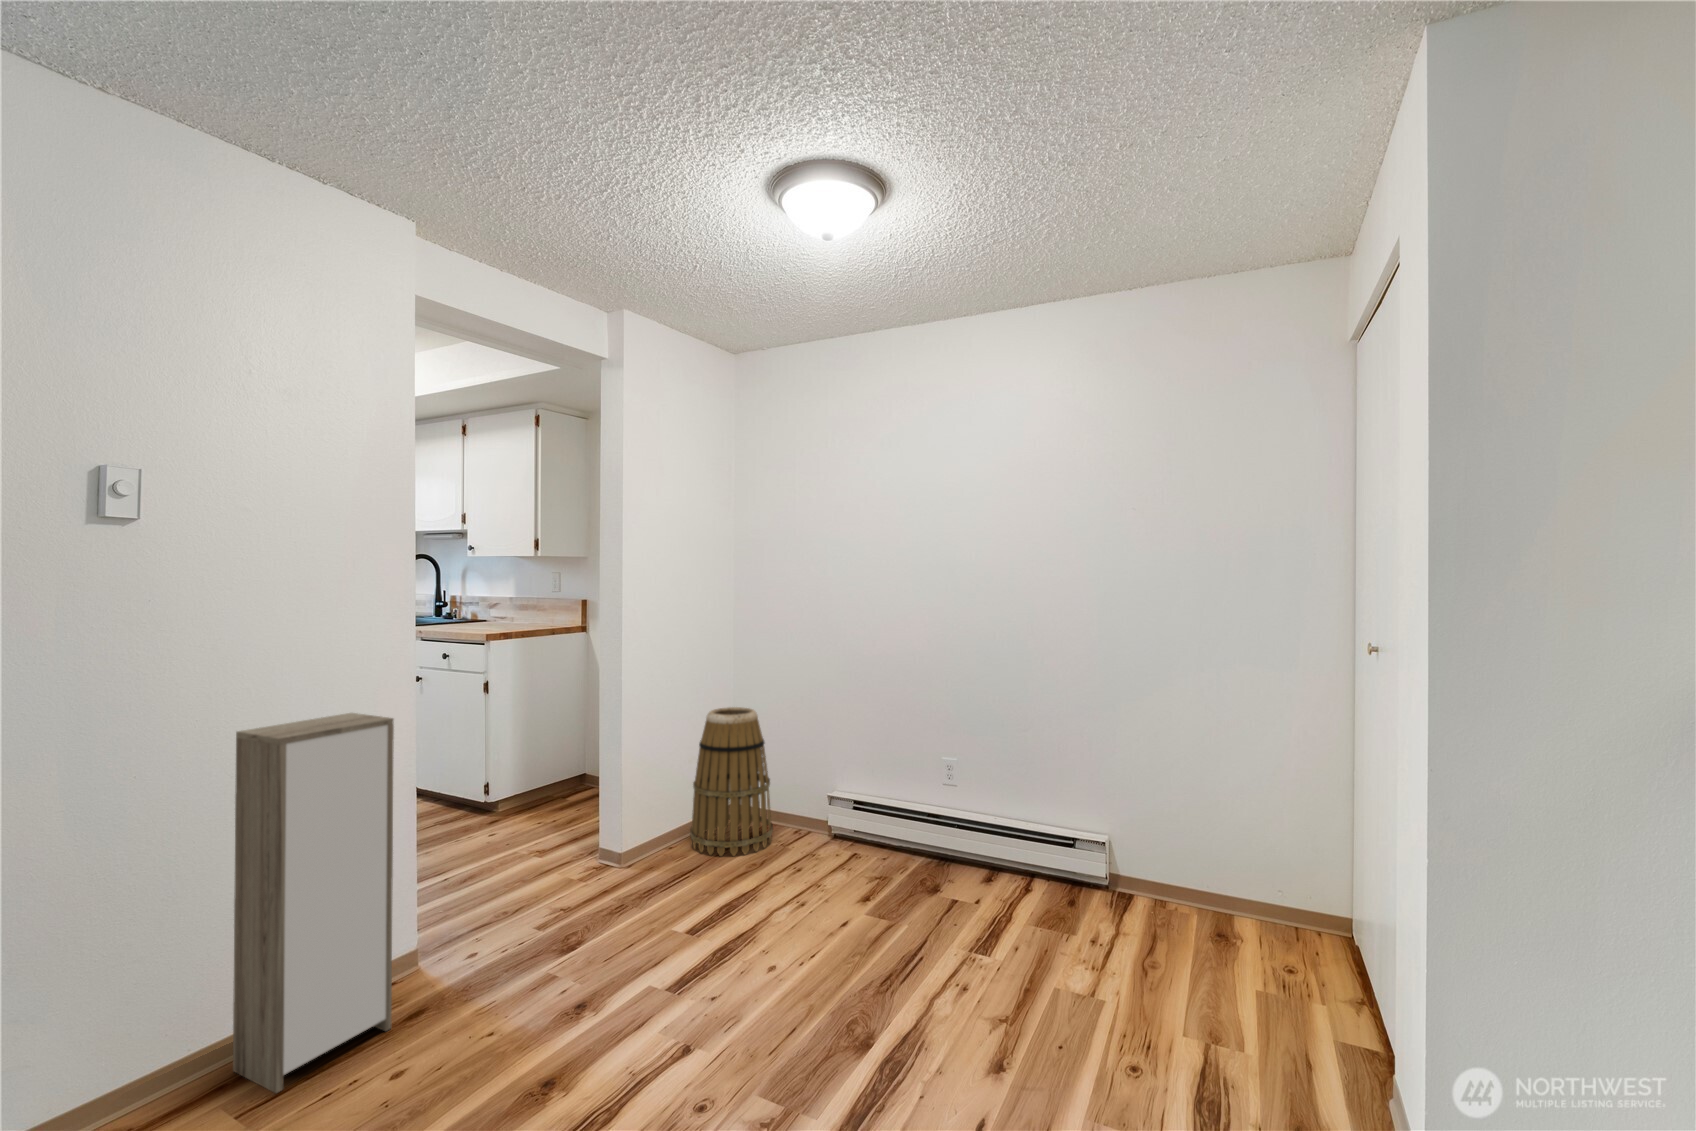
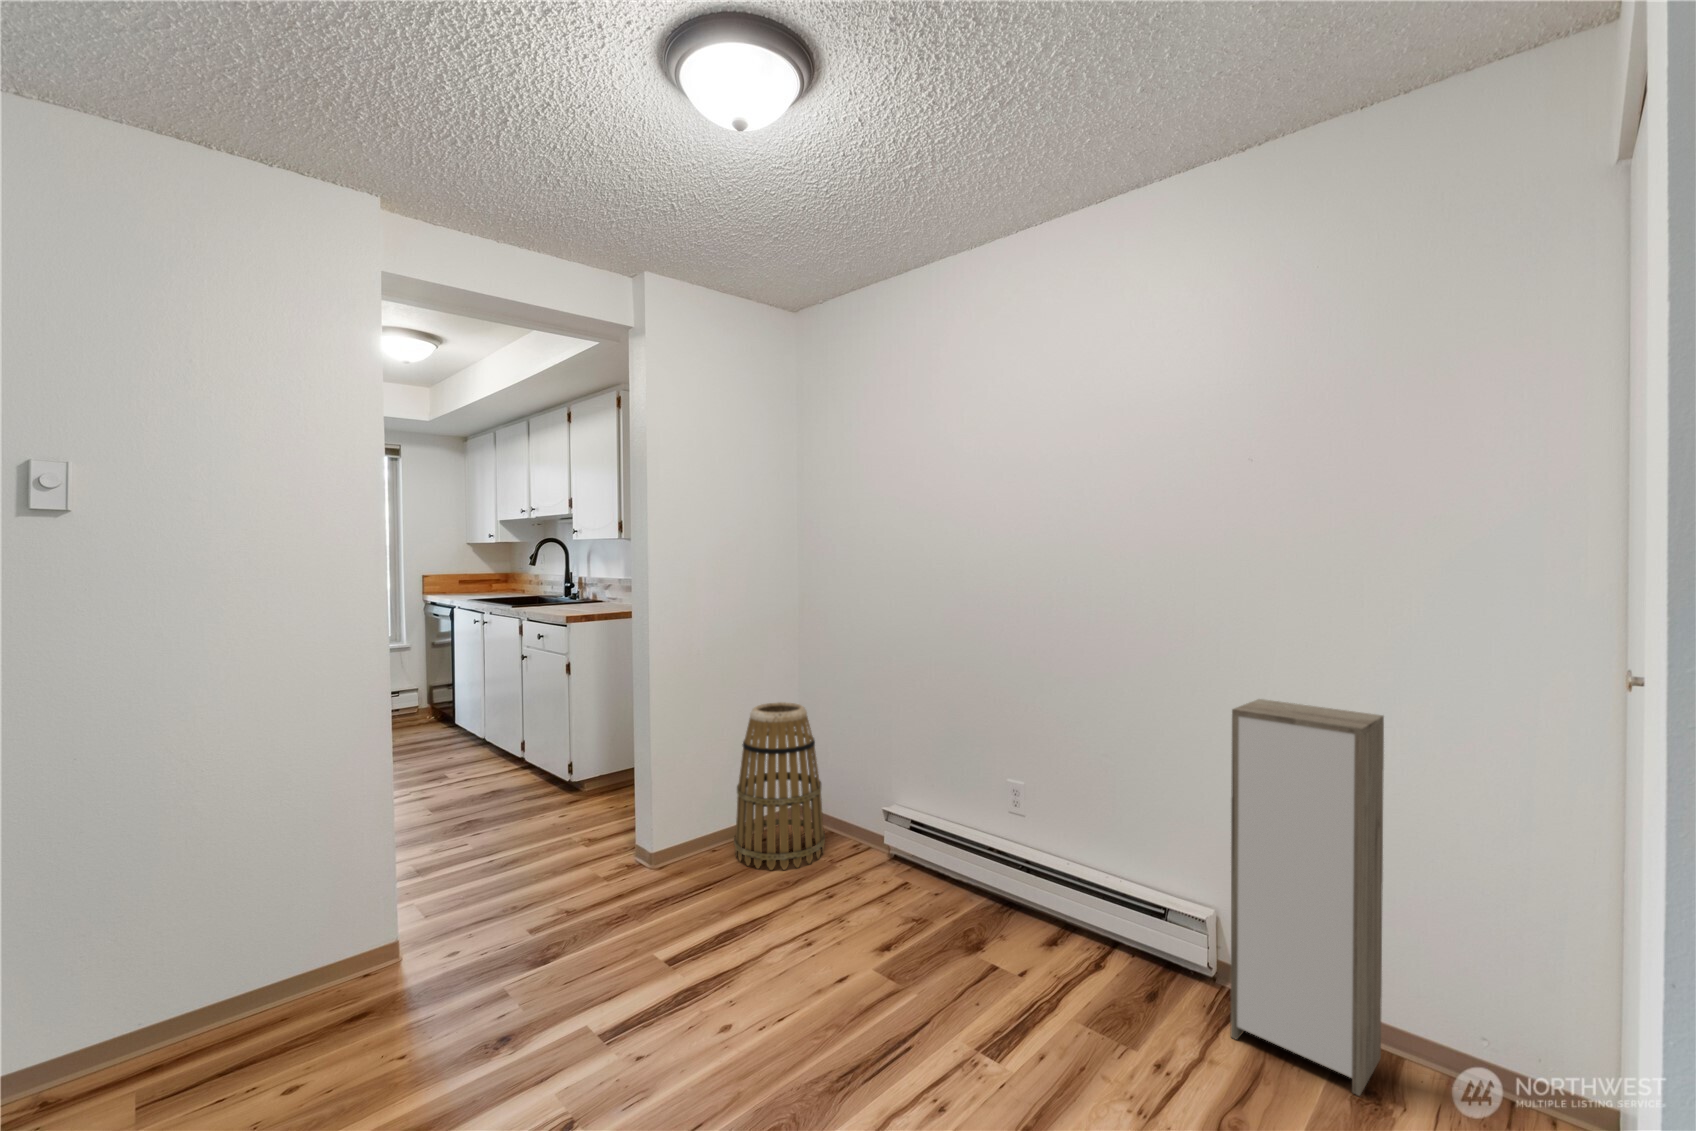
storage cabinet: present [233,713,394,1093] -> present [1230,699,1384,1096]

